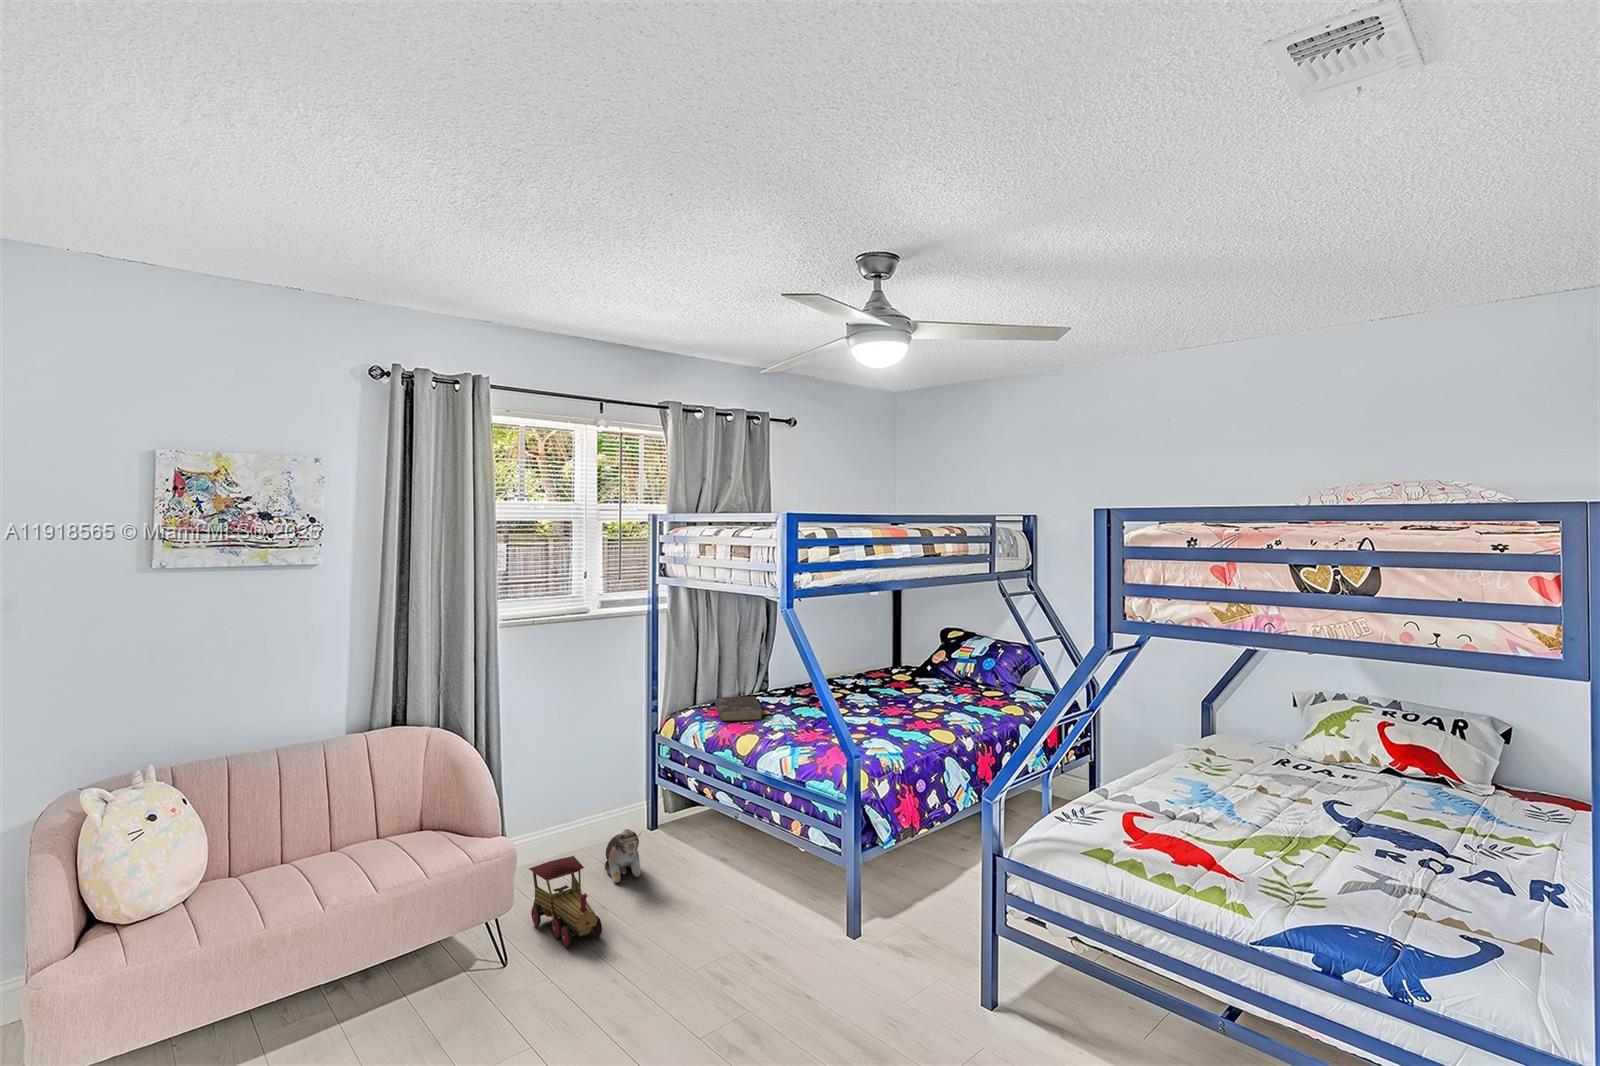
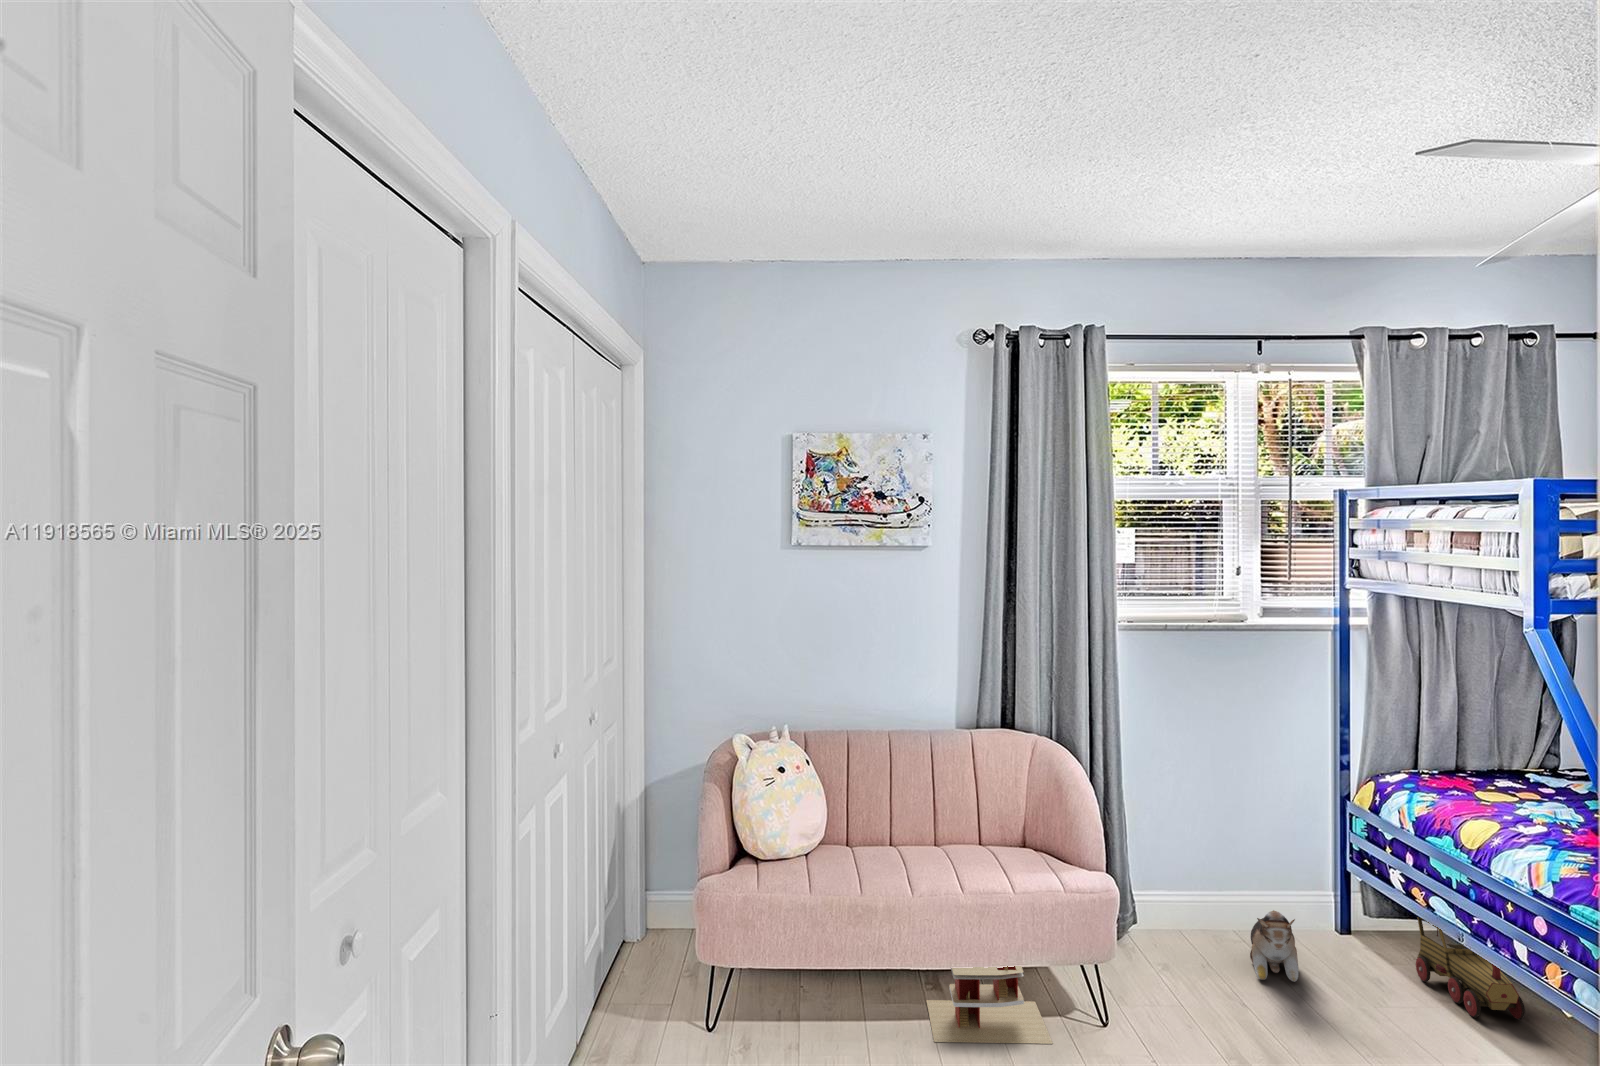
book: present [715,696,762,721] -> none [1442,762,1523,804]
toy train: present [529,856,602,947] -> present [1416,917,1525,1020]
toy house: none [350,934,483,1041] -> present [926,966,1052,1044]

